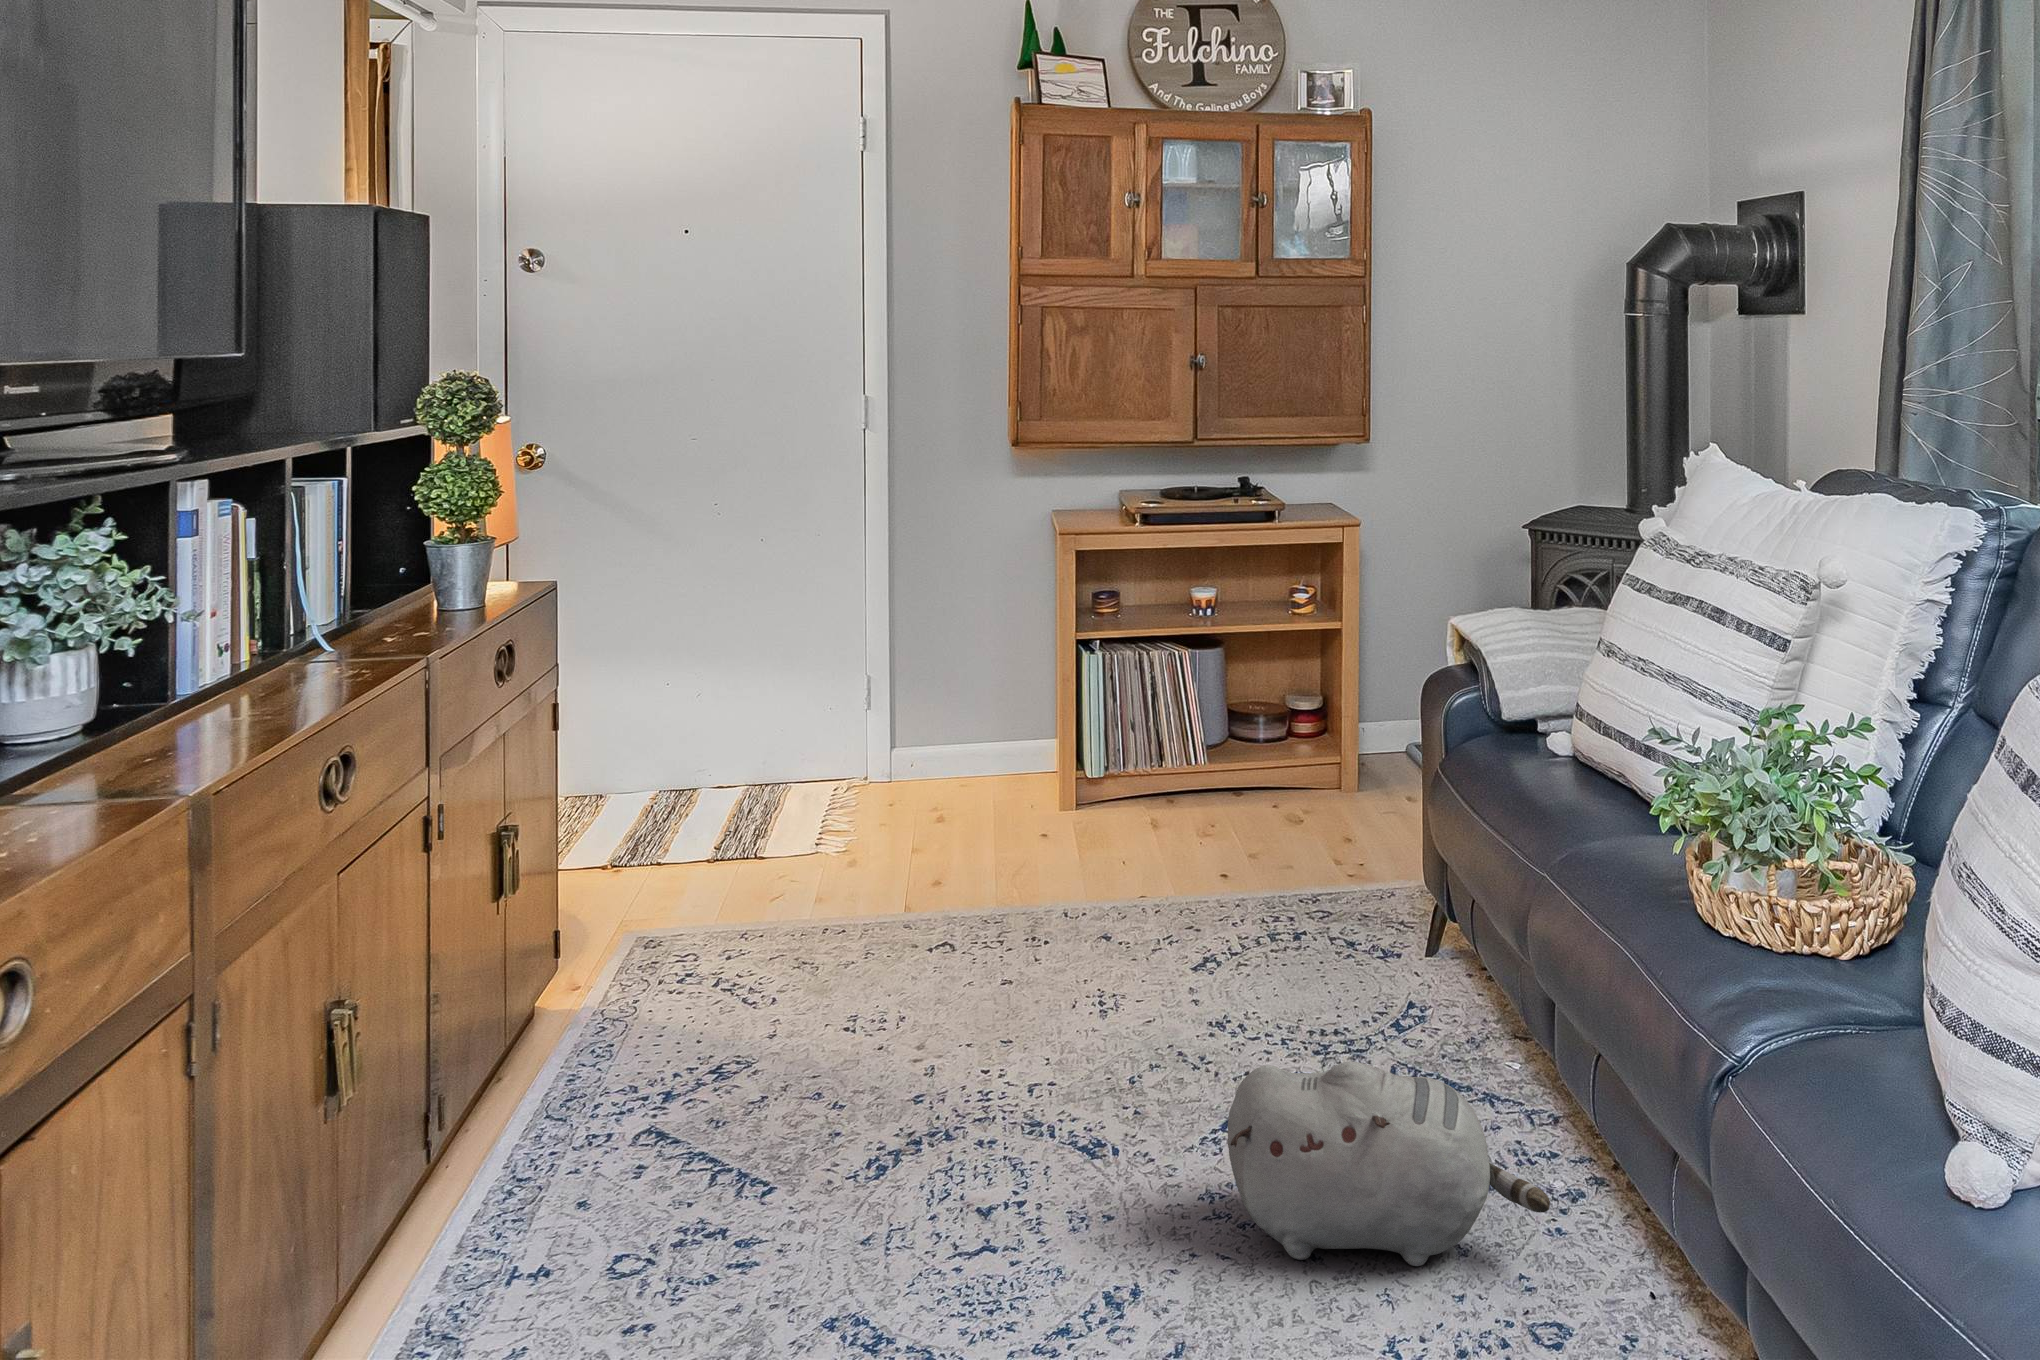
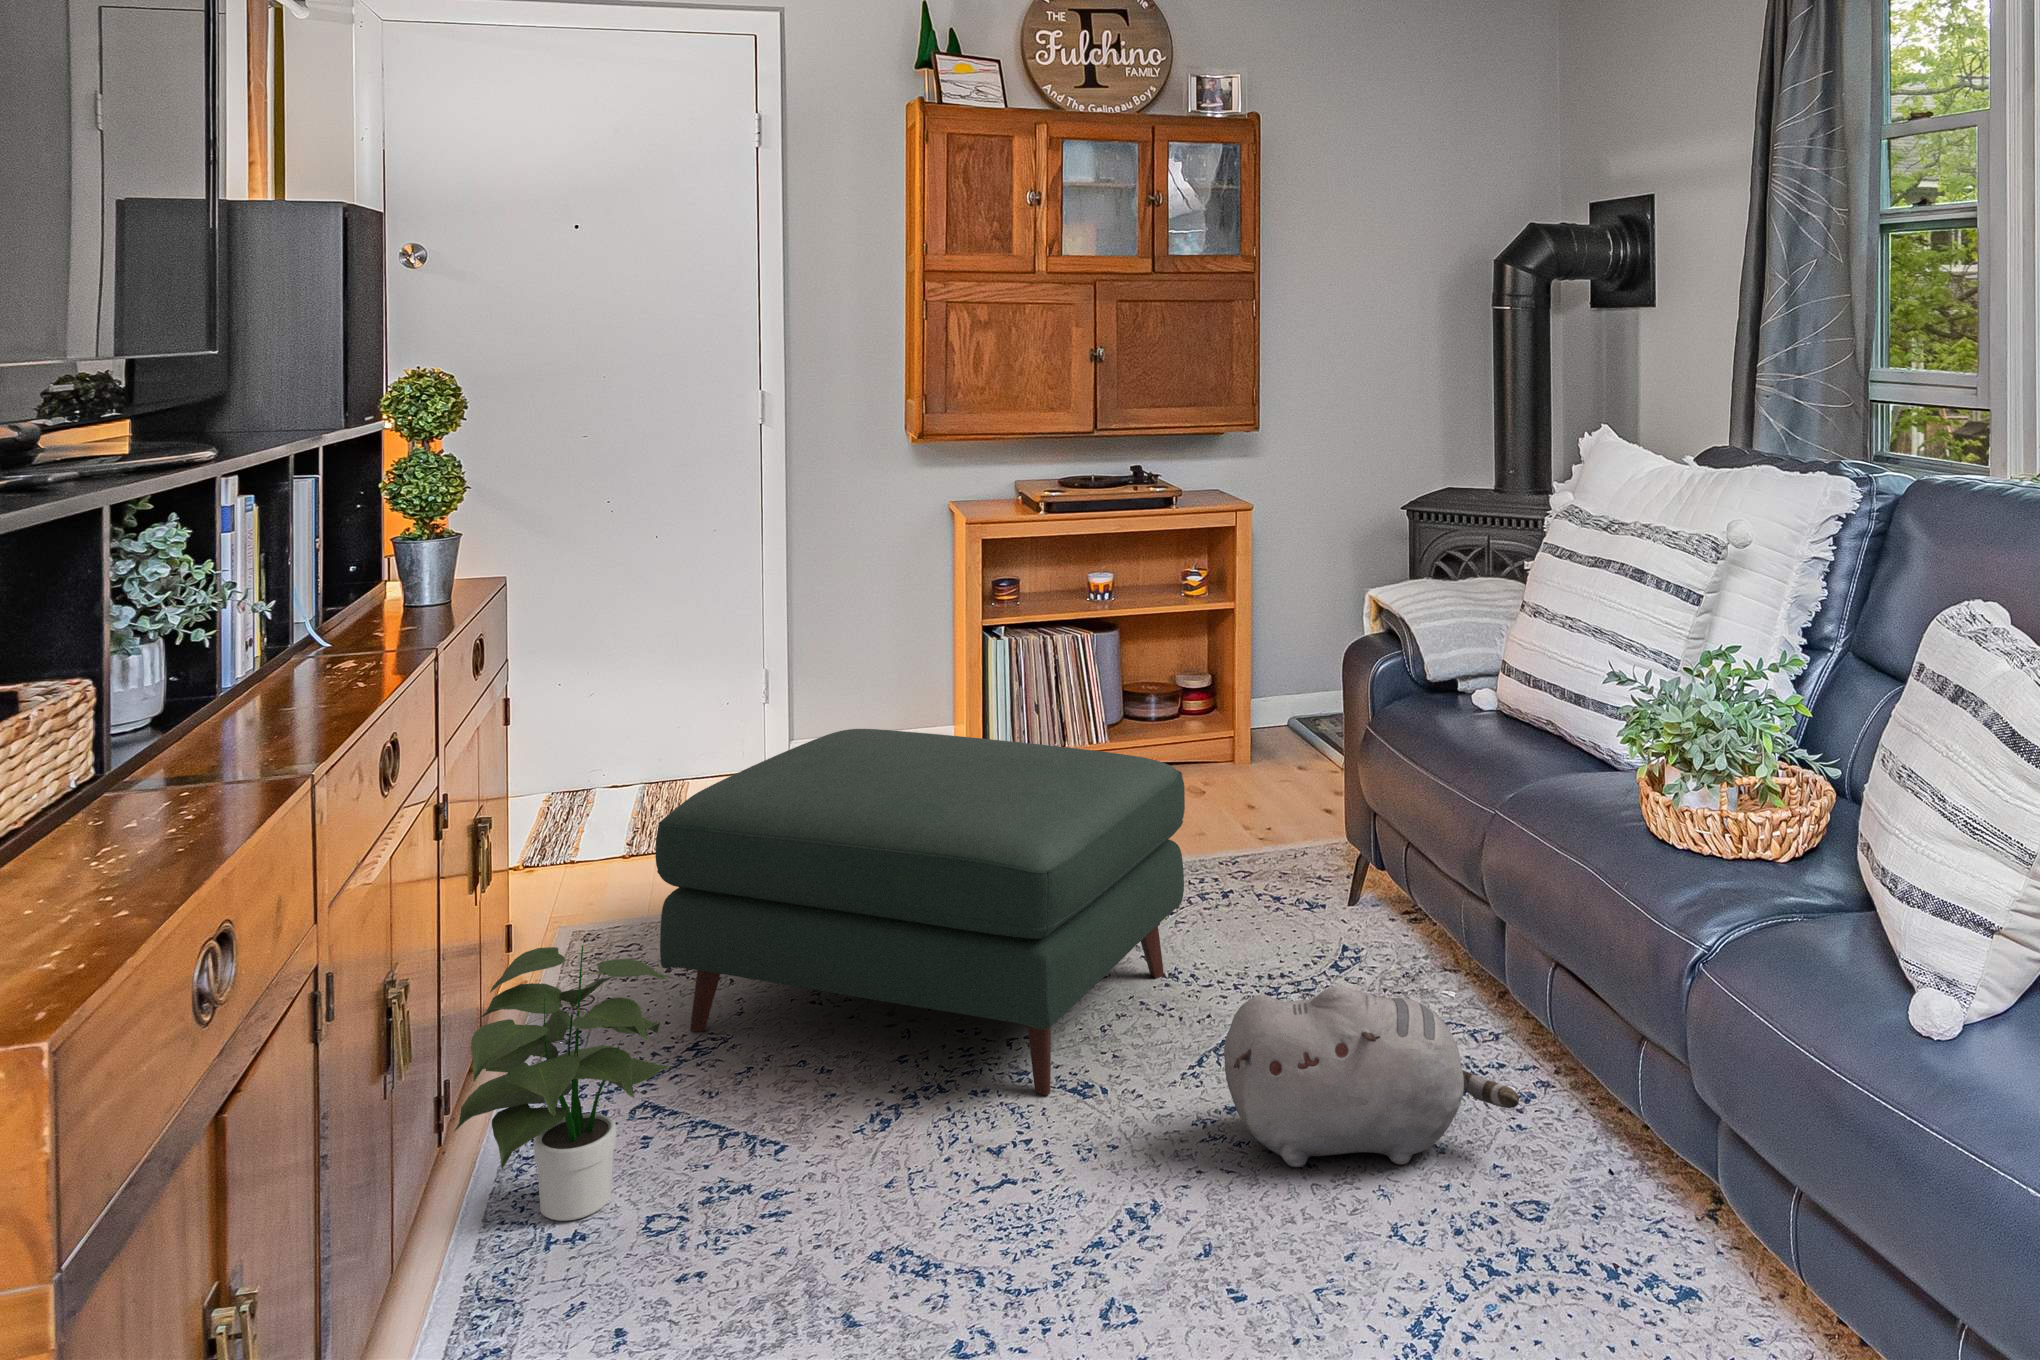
ottoman: none [681,745,1236,1153] -> present [655,729,1185,1095]
potted plant: none [415,968,652,1255] -> present [454,946,670,1221]

